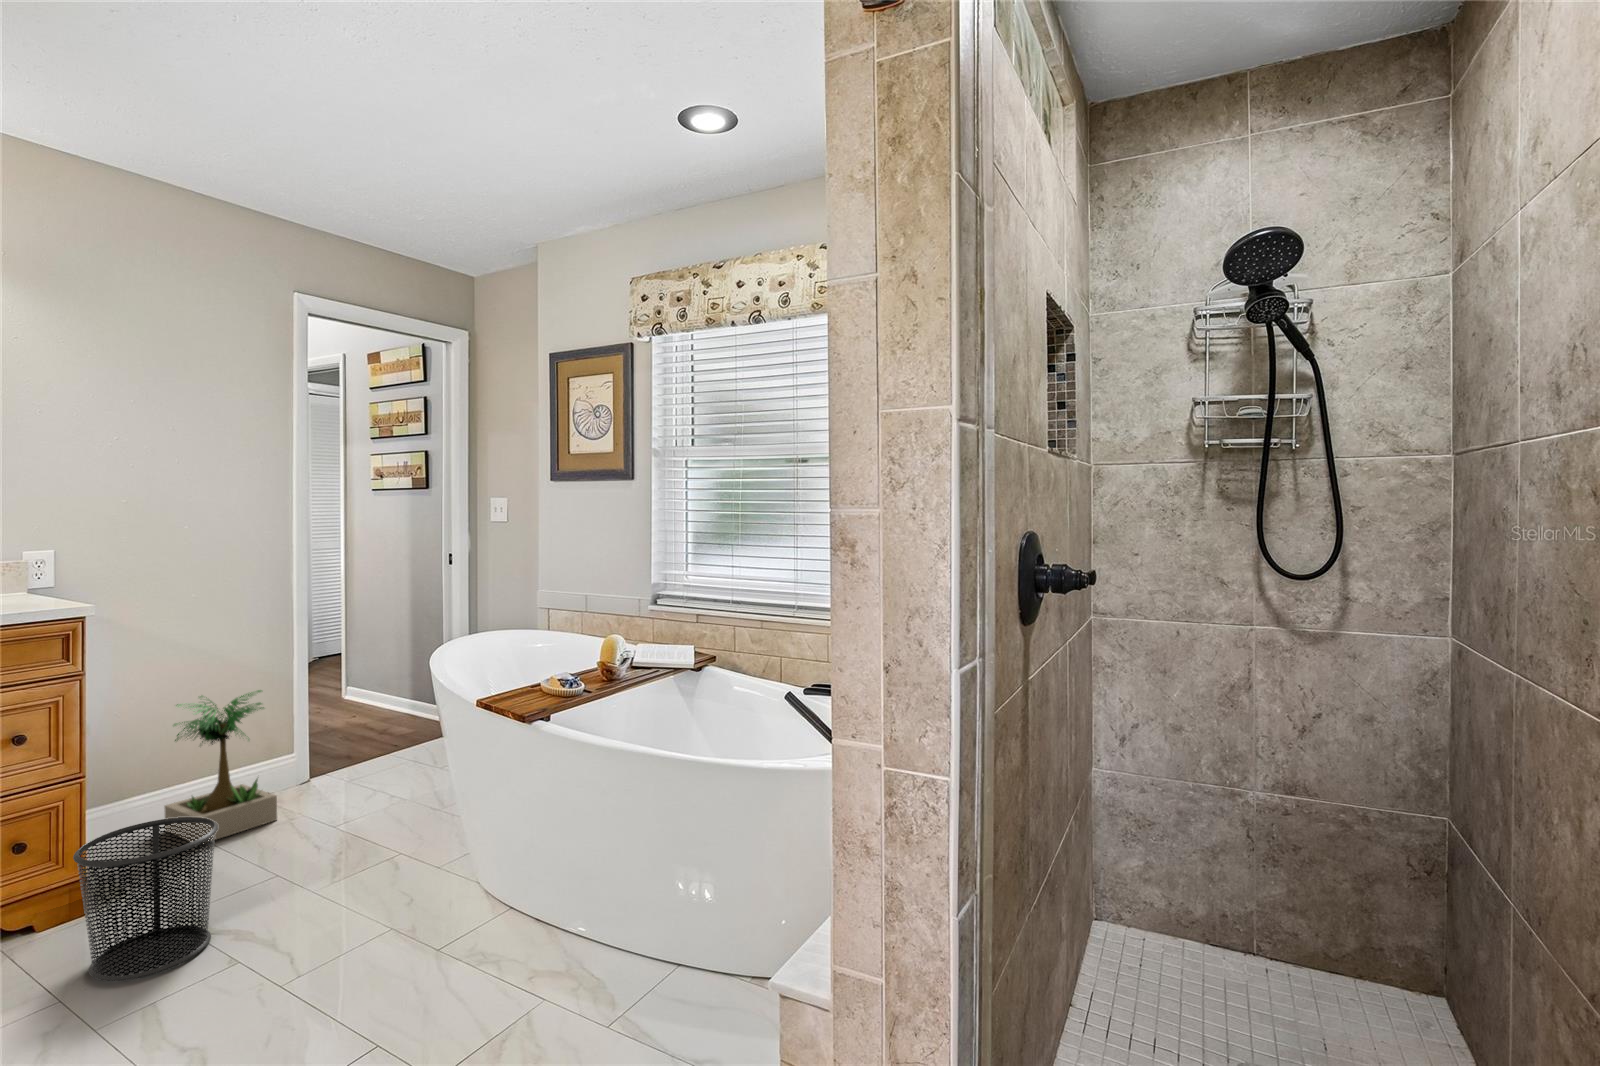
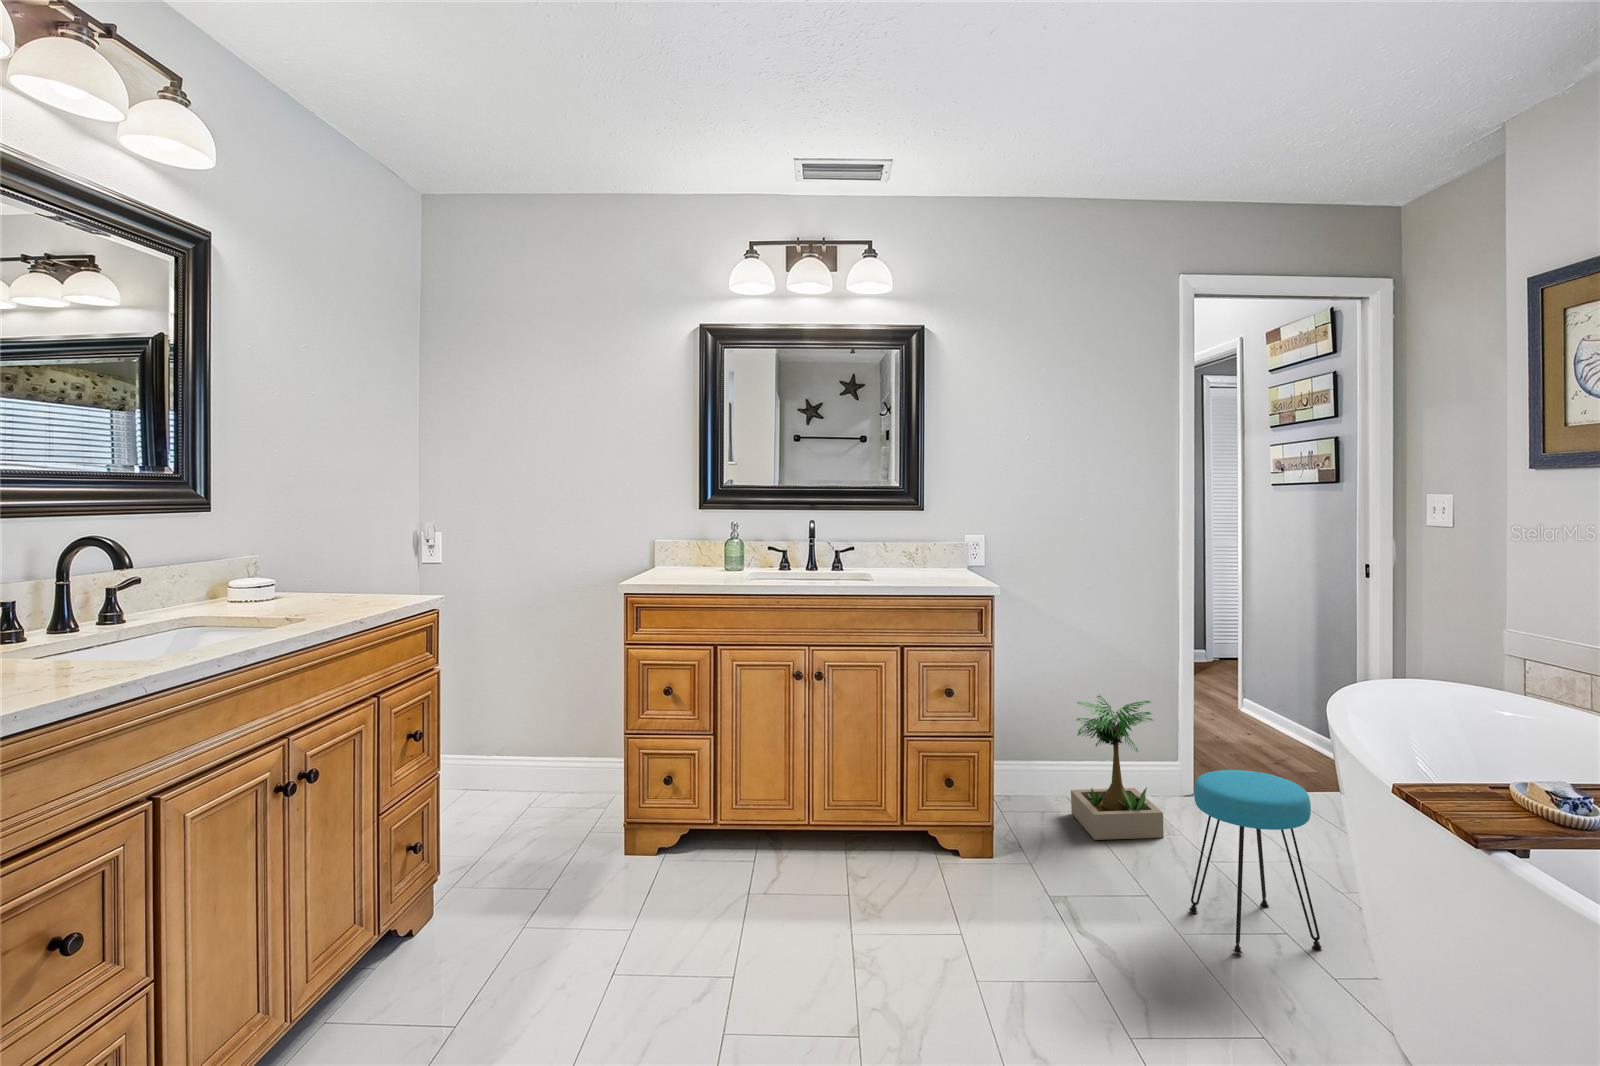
stool: none [310,724,423,880] -> present [1189,770,1322,953]
waste bin: present [73,817,218,981] -> none [991,817,1099,969]

